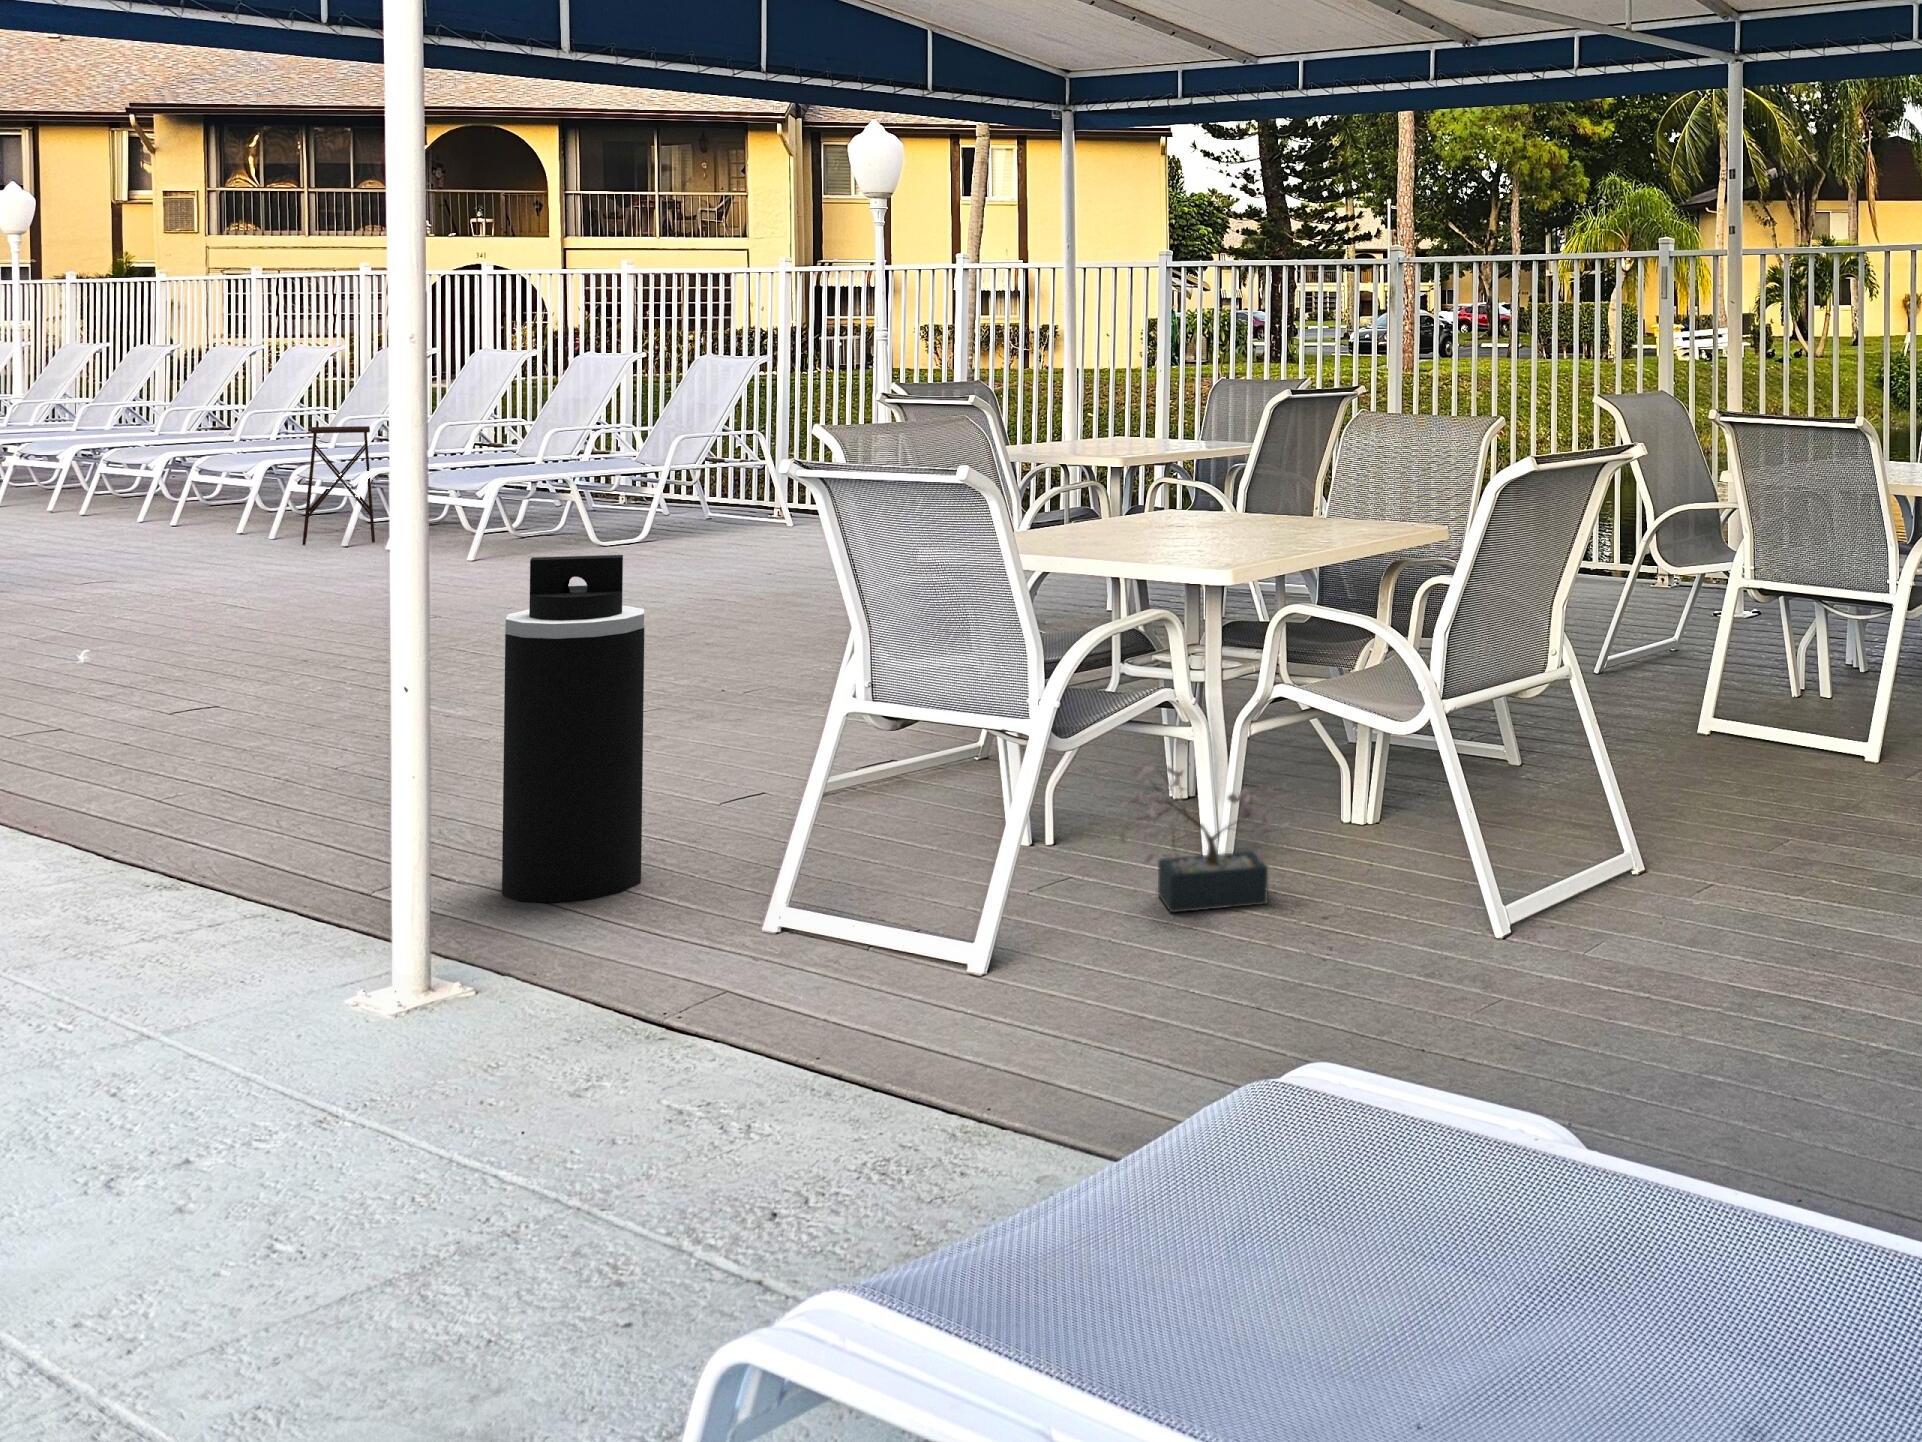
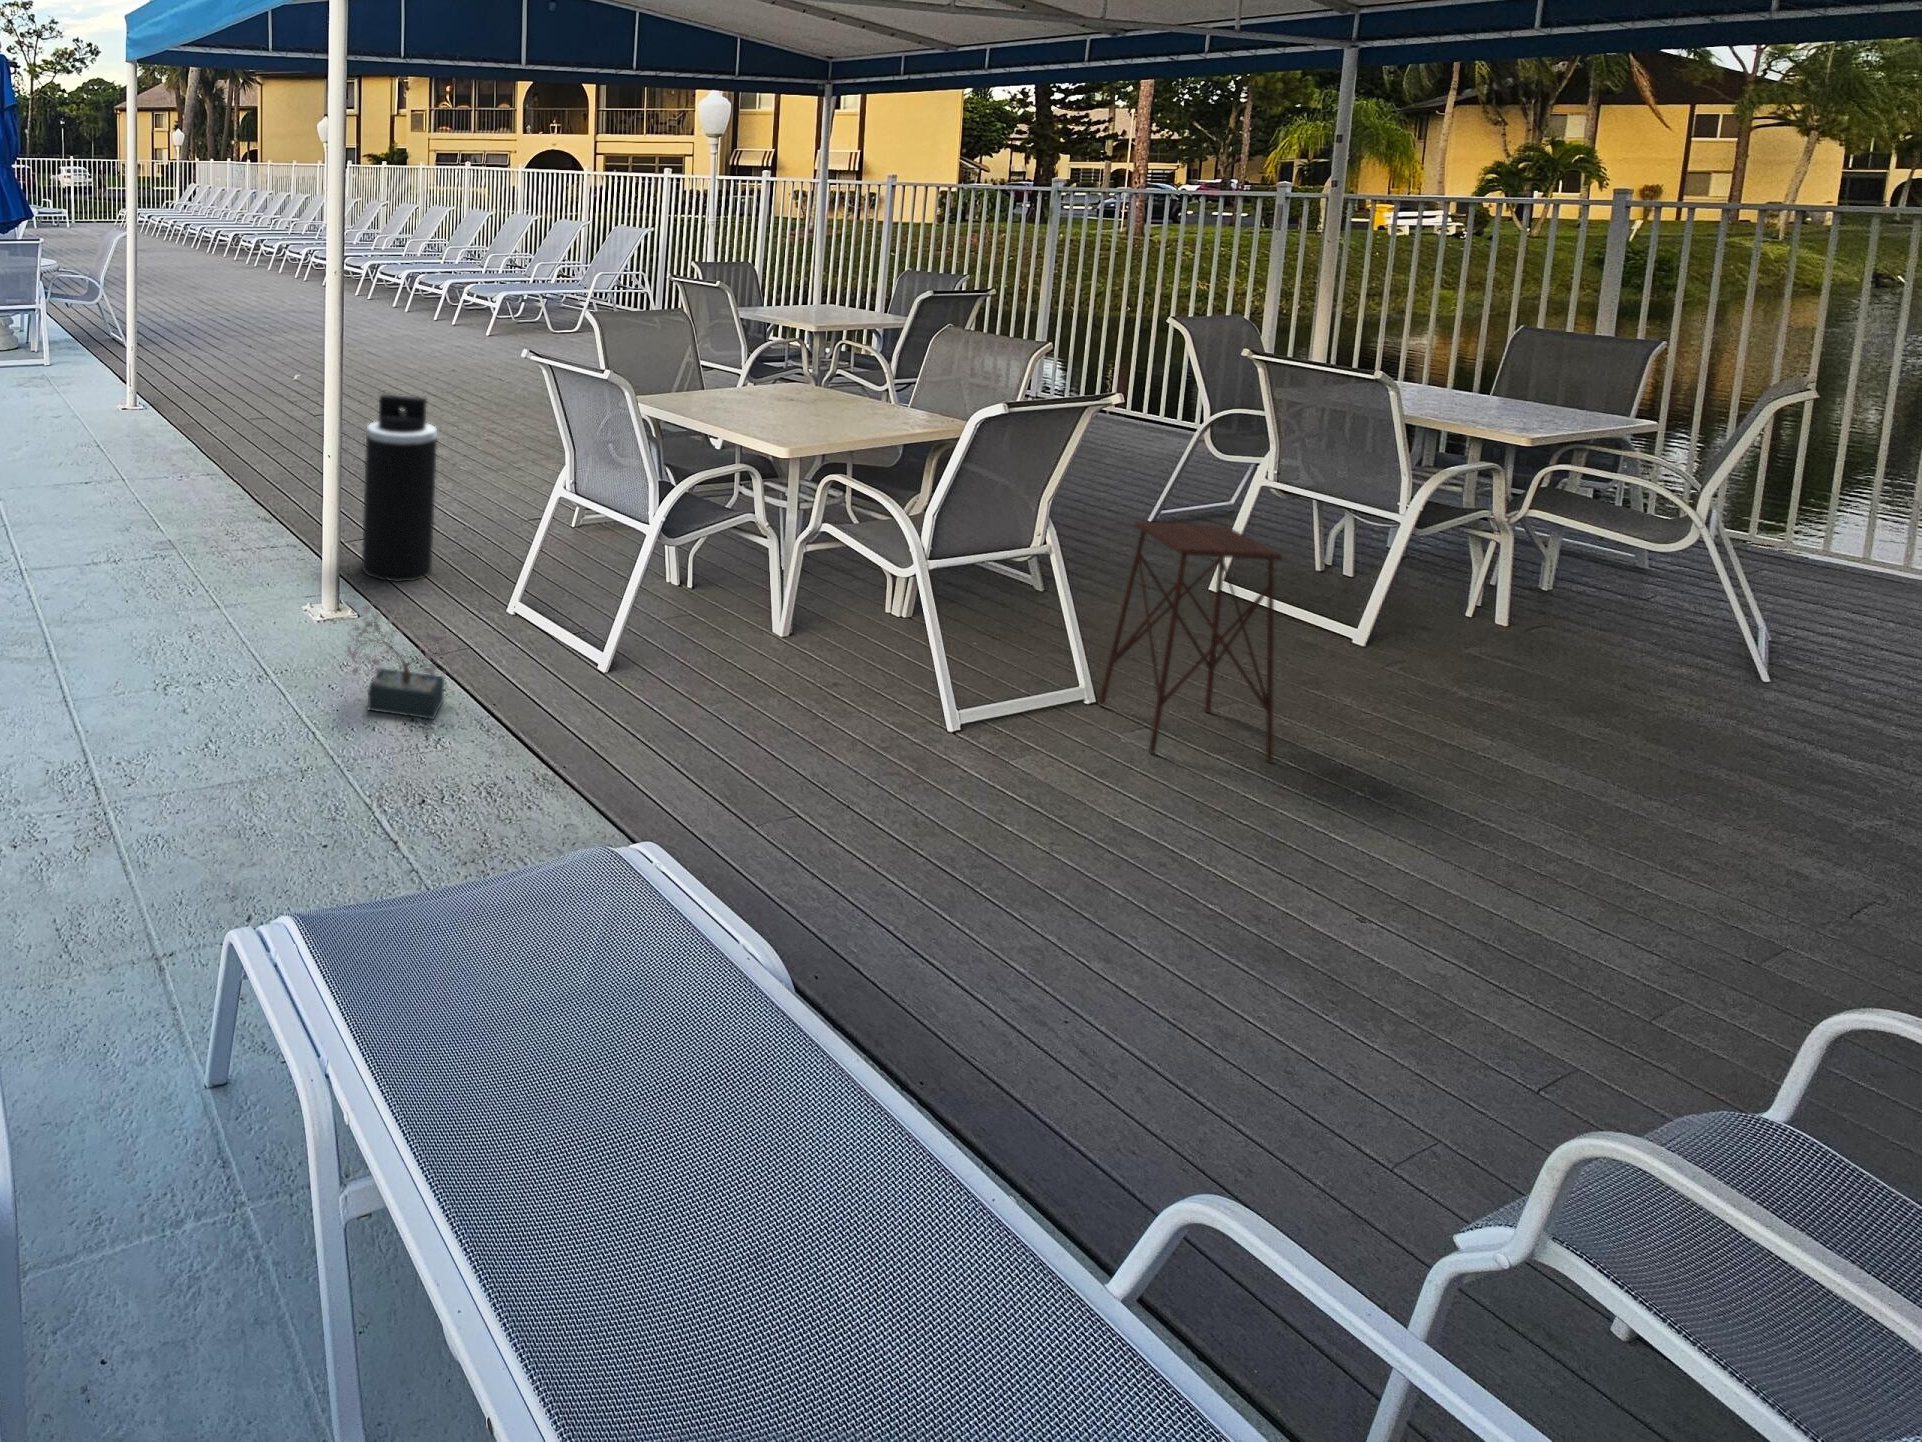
side table: present [302,426,375,545] -> present [1098,521,1282,763]
decorative plant: present [1118,762,1290,913] -> present [348,602,459,719]

